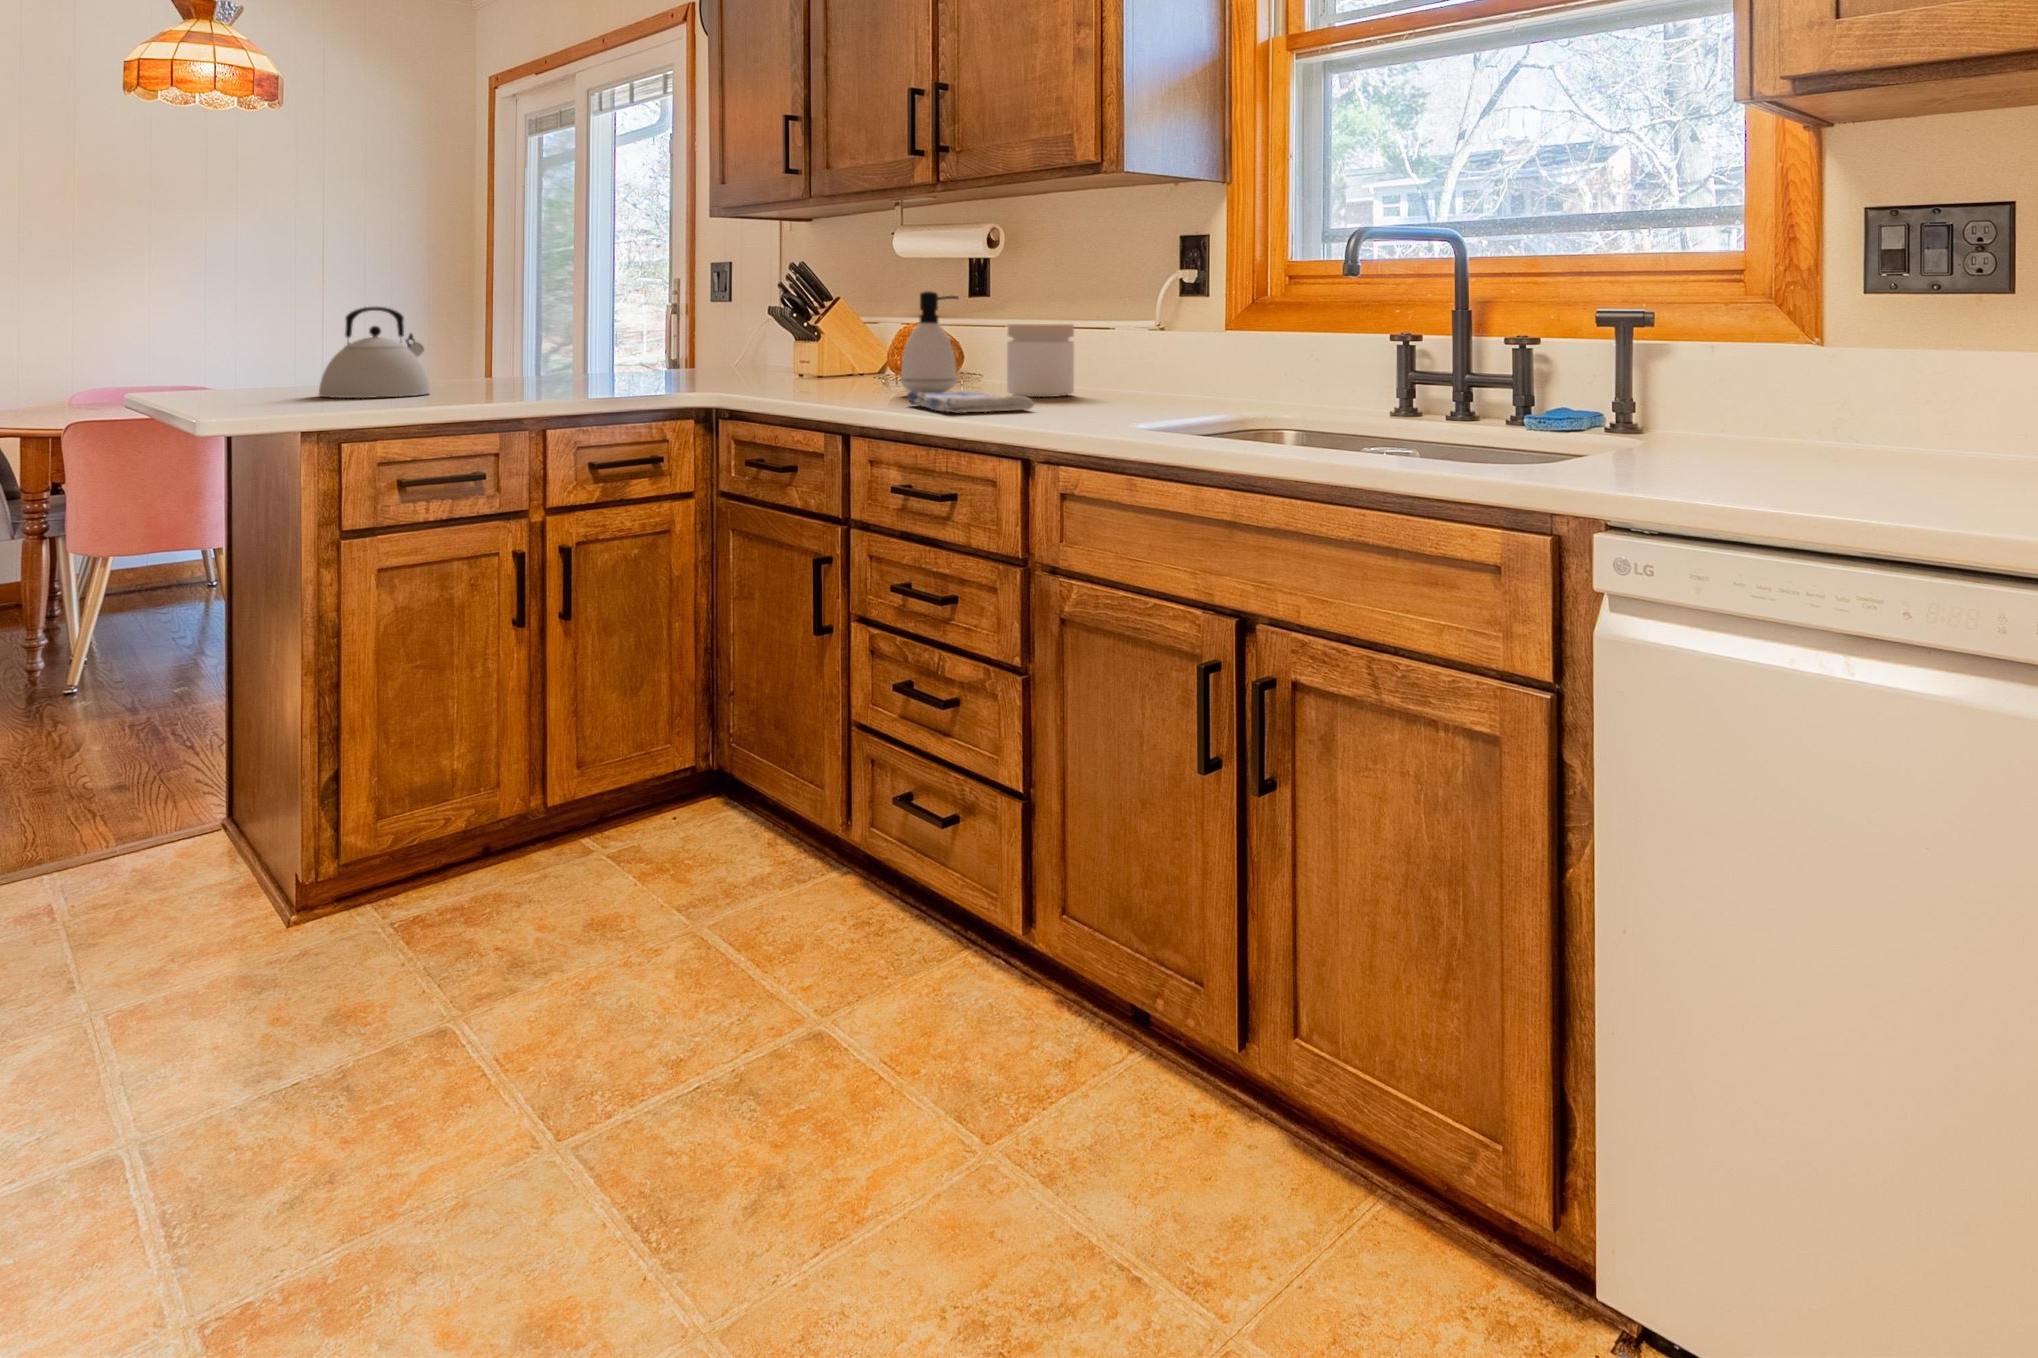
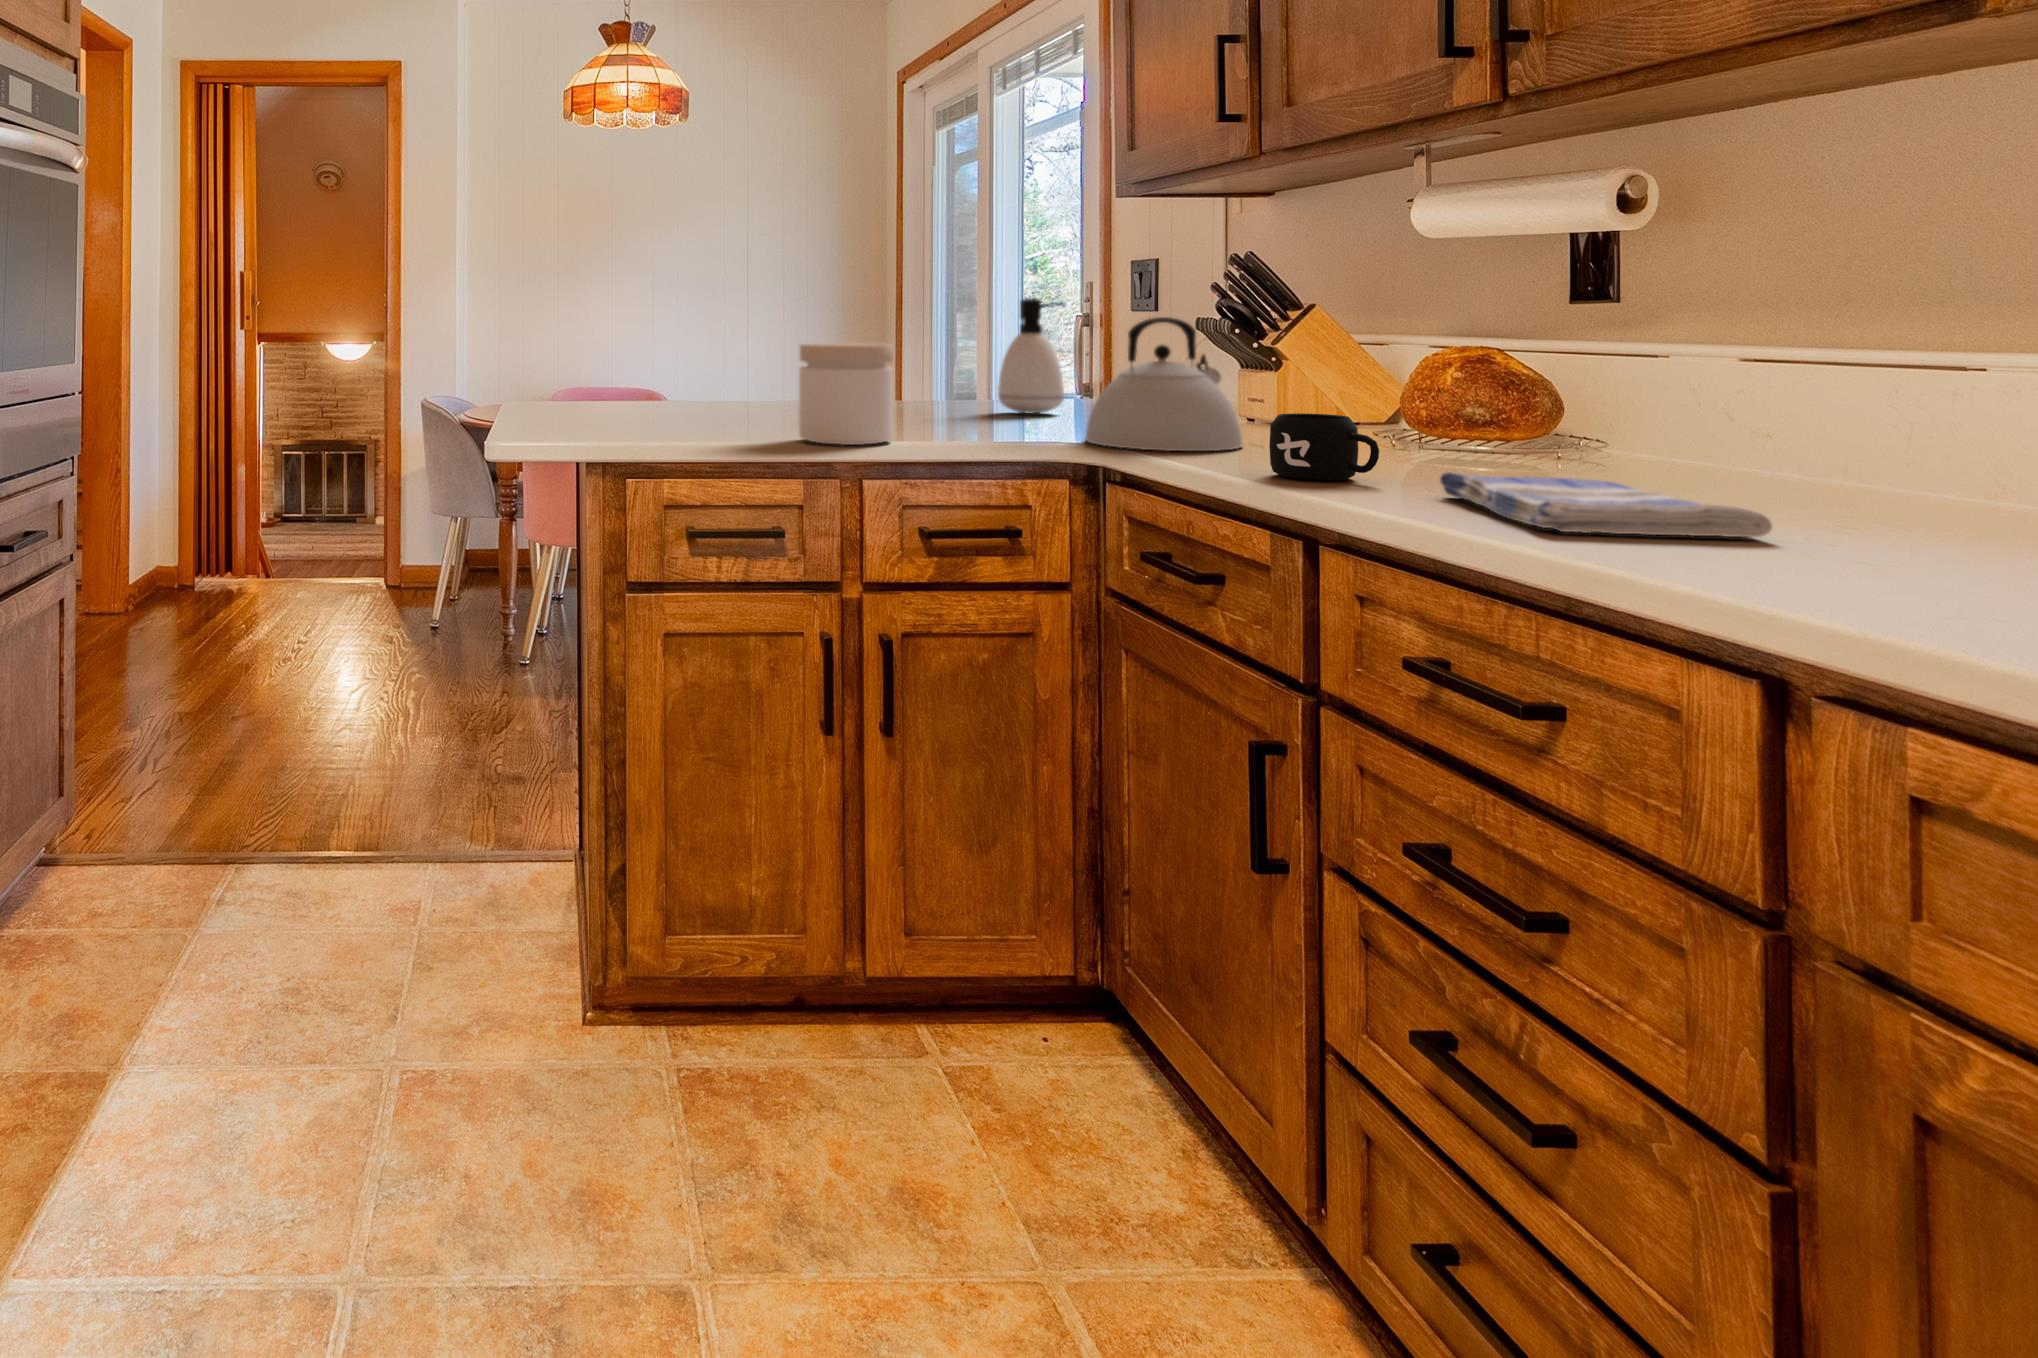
soap dispenser: present [901,291,958,393] -> present [998,298,1065,414]
kettle: present [319,307,430,398] -> present [1085,317,1242,451]
jar: present [1007,324,1074,397] -> present [799,343,893,445]
mug: none [822,365,879,403] -> present [1269,413,1379,480]

